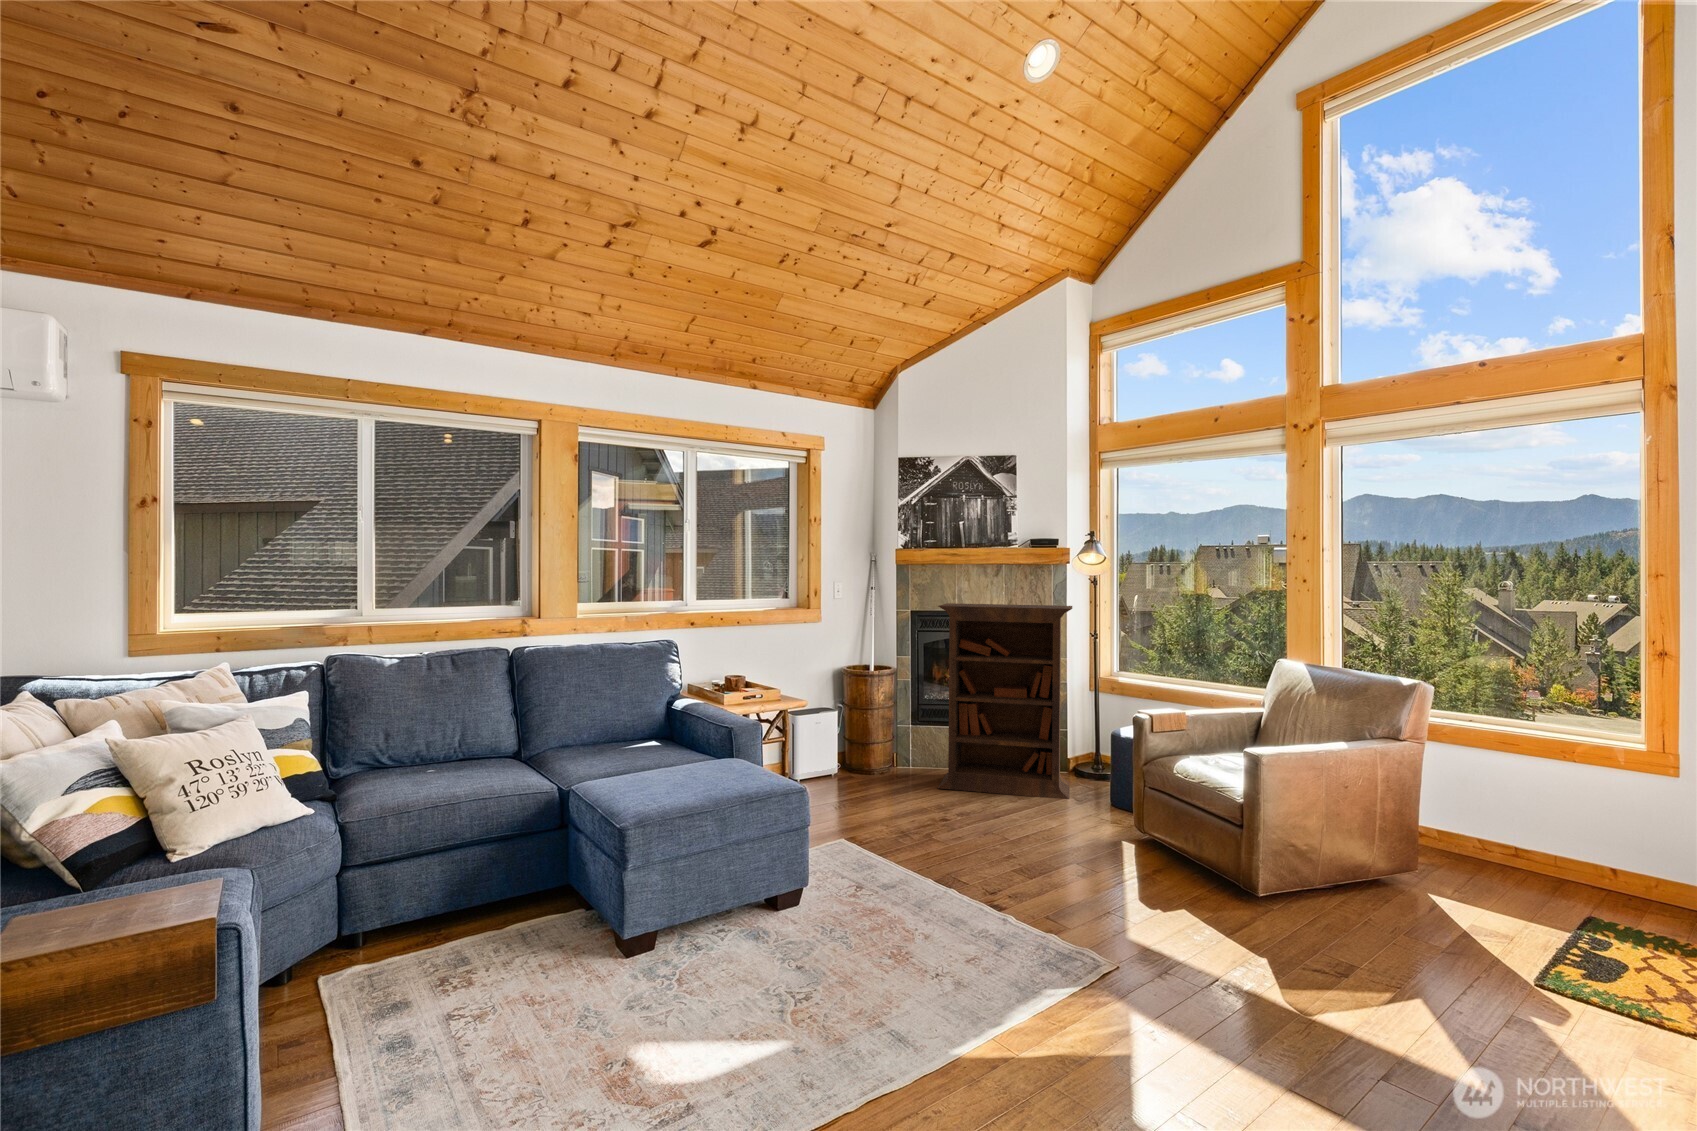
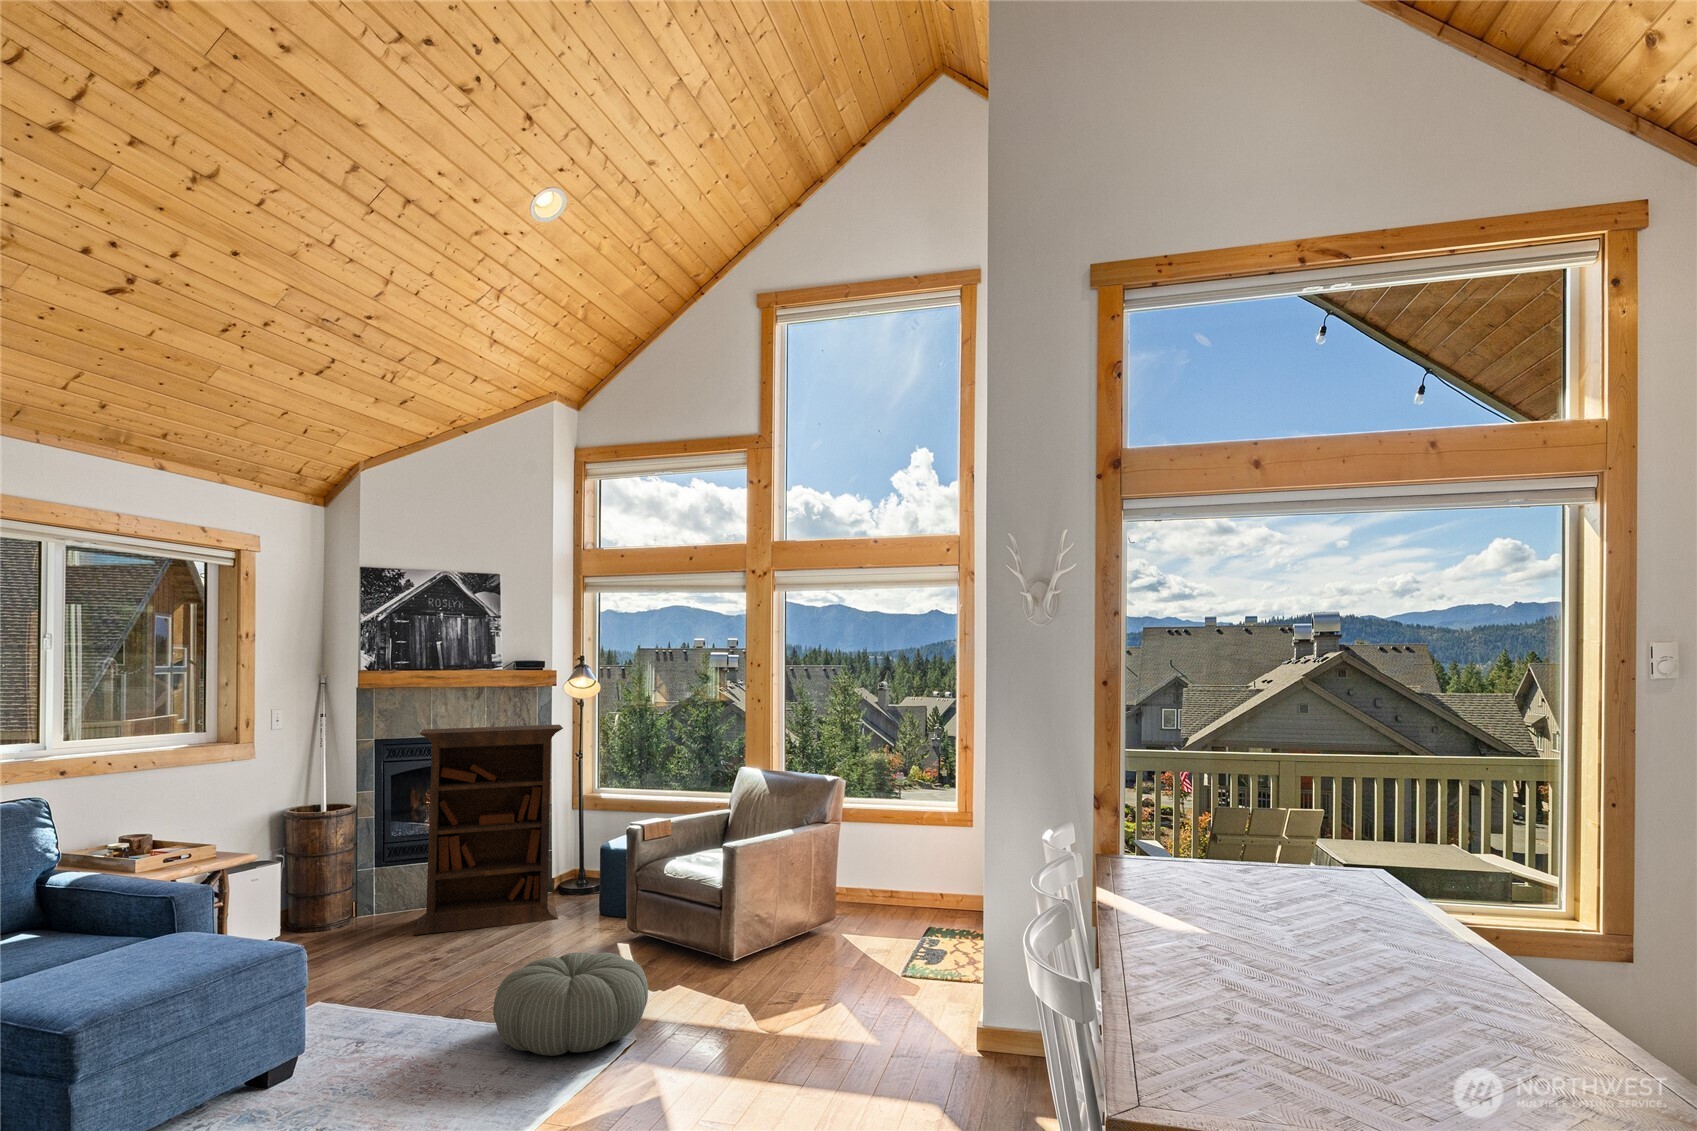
pouf: none [972,846,1141,965] -> present [493,952,648,1056]

